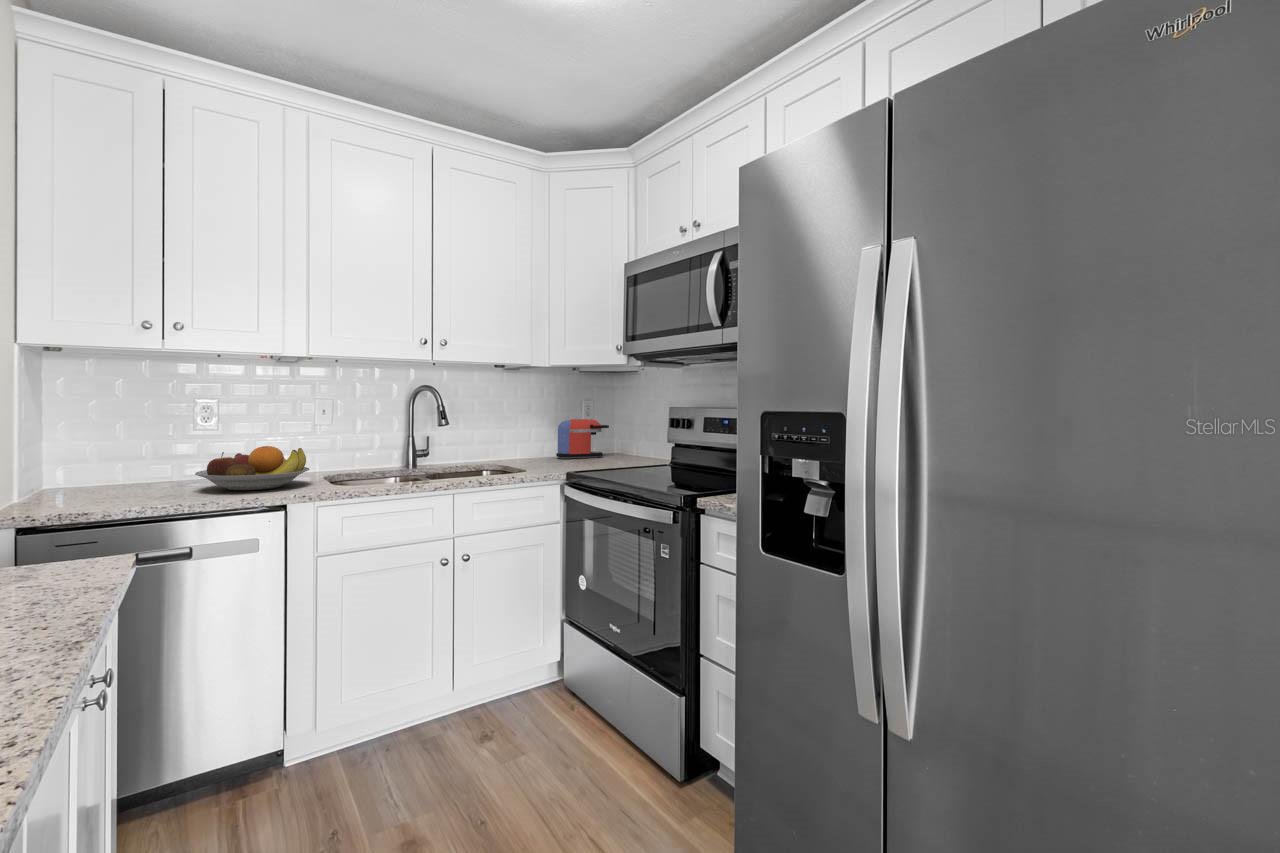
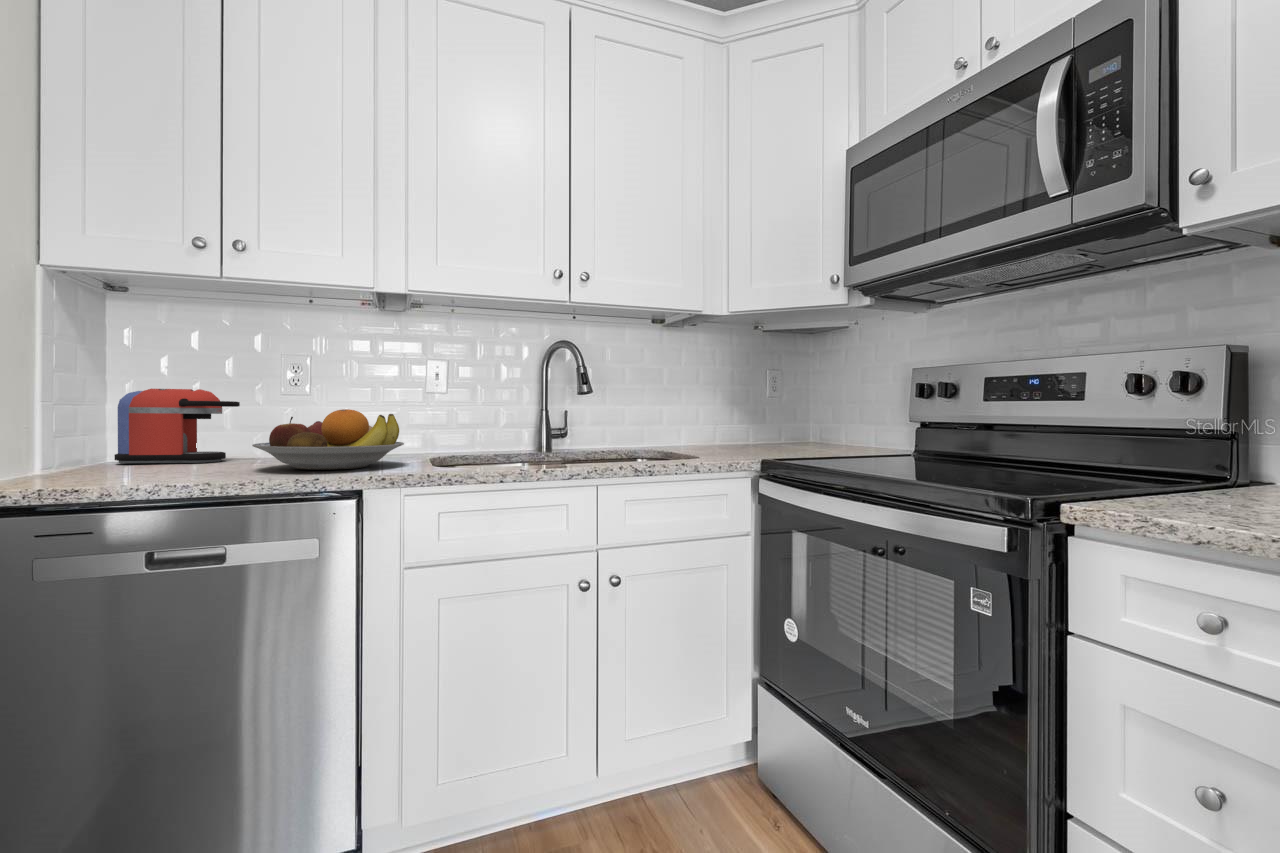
coffee maker: present [556,419,609,459] -> present [114,389,240,463]

